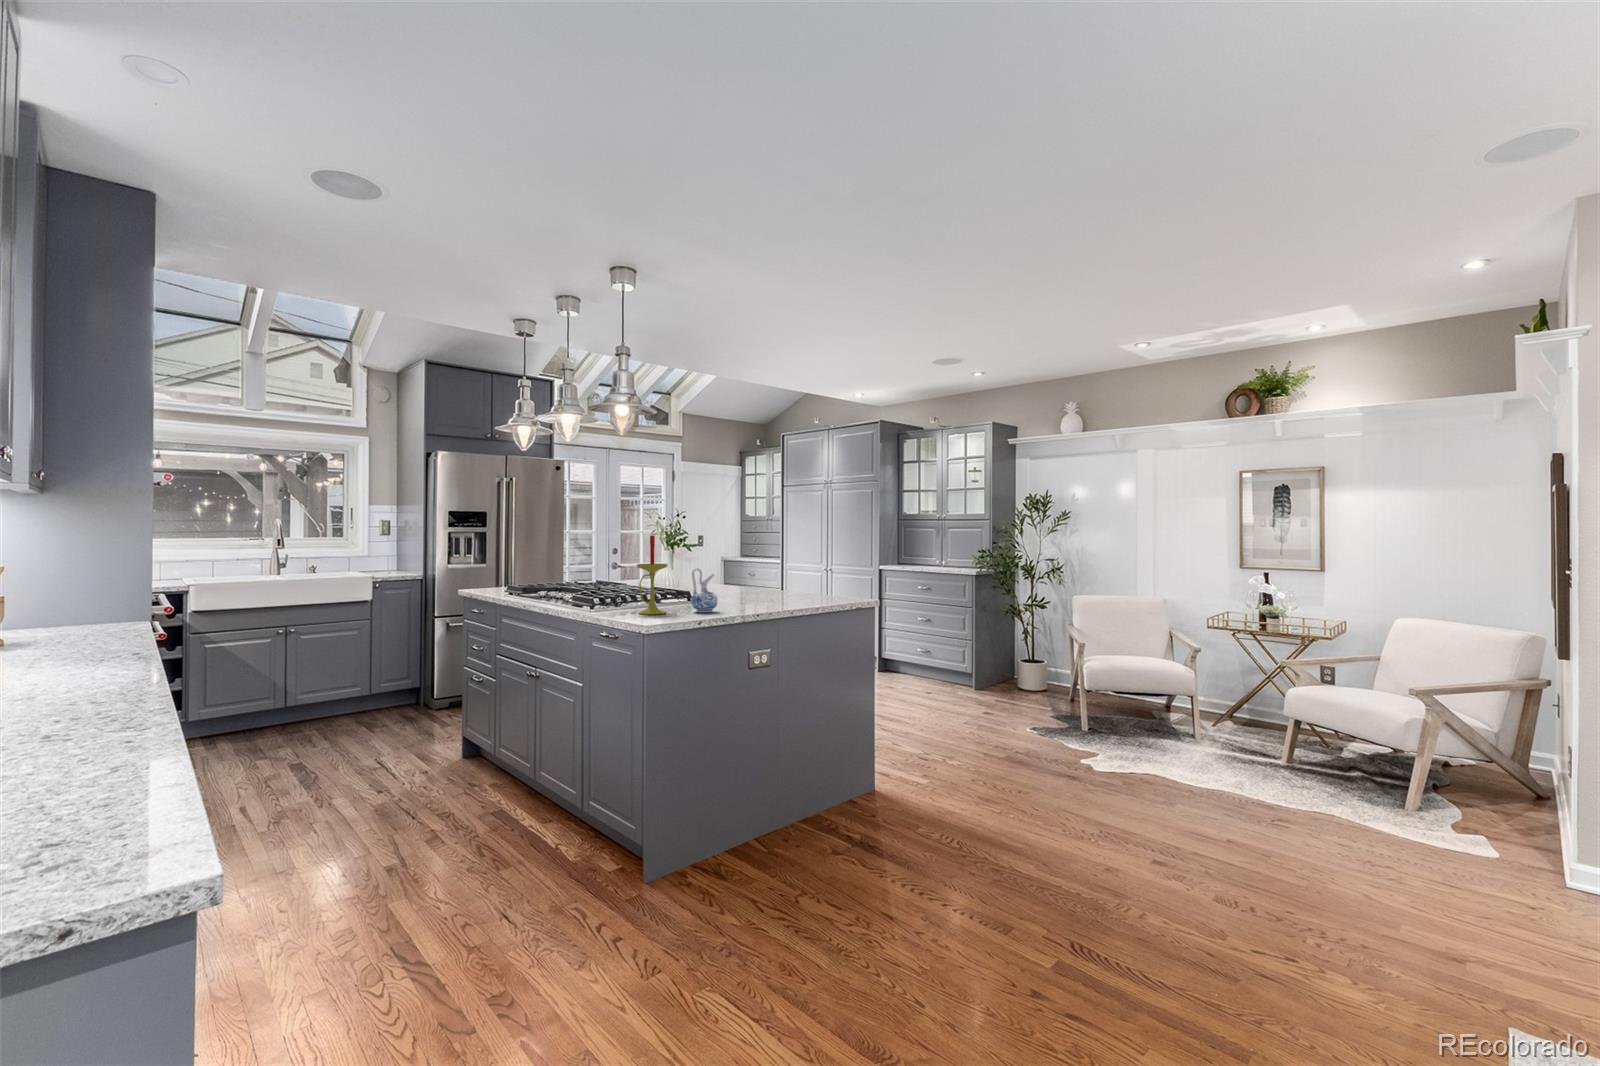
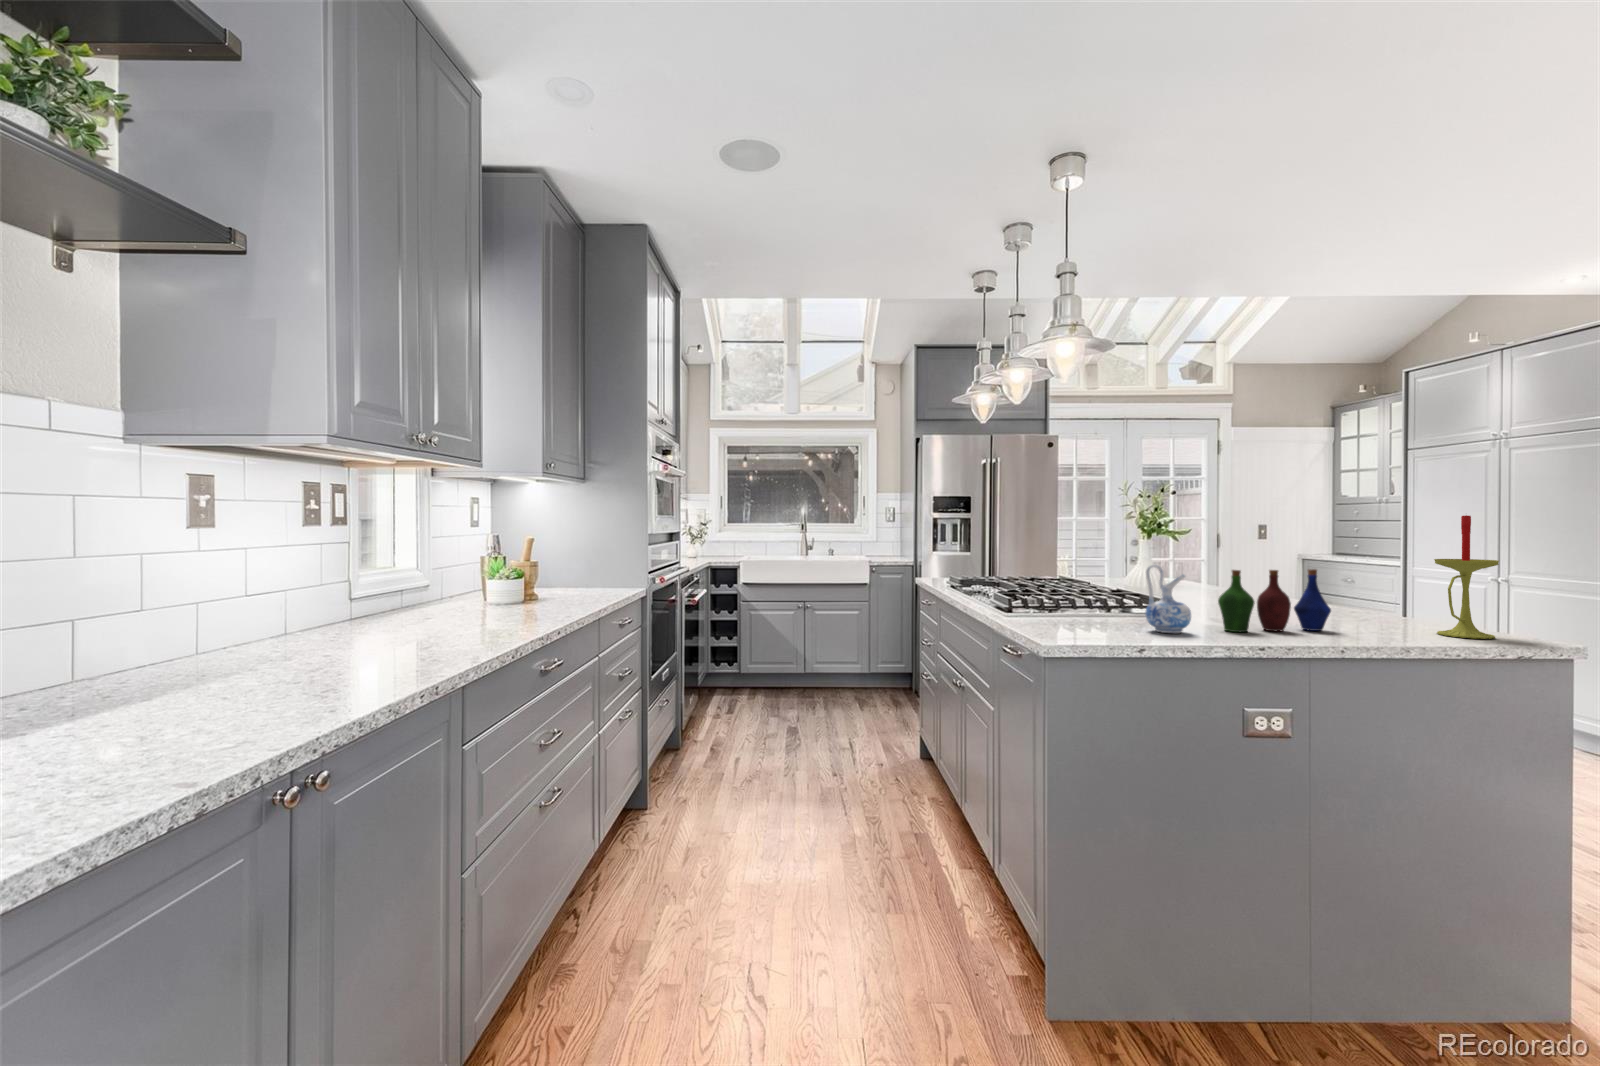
candle: present [637,535,668,615] -> present [1434,515,1499,639]
bottle: none [728,568,782,609] -> present [1218,569,1331,632]

